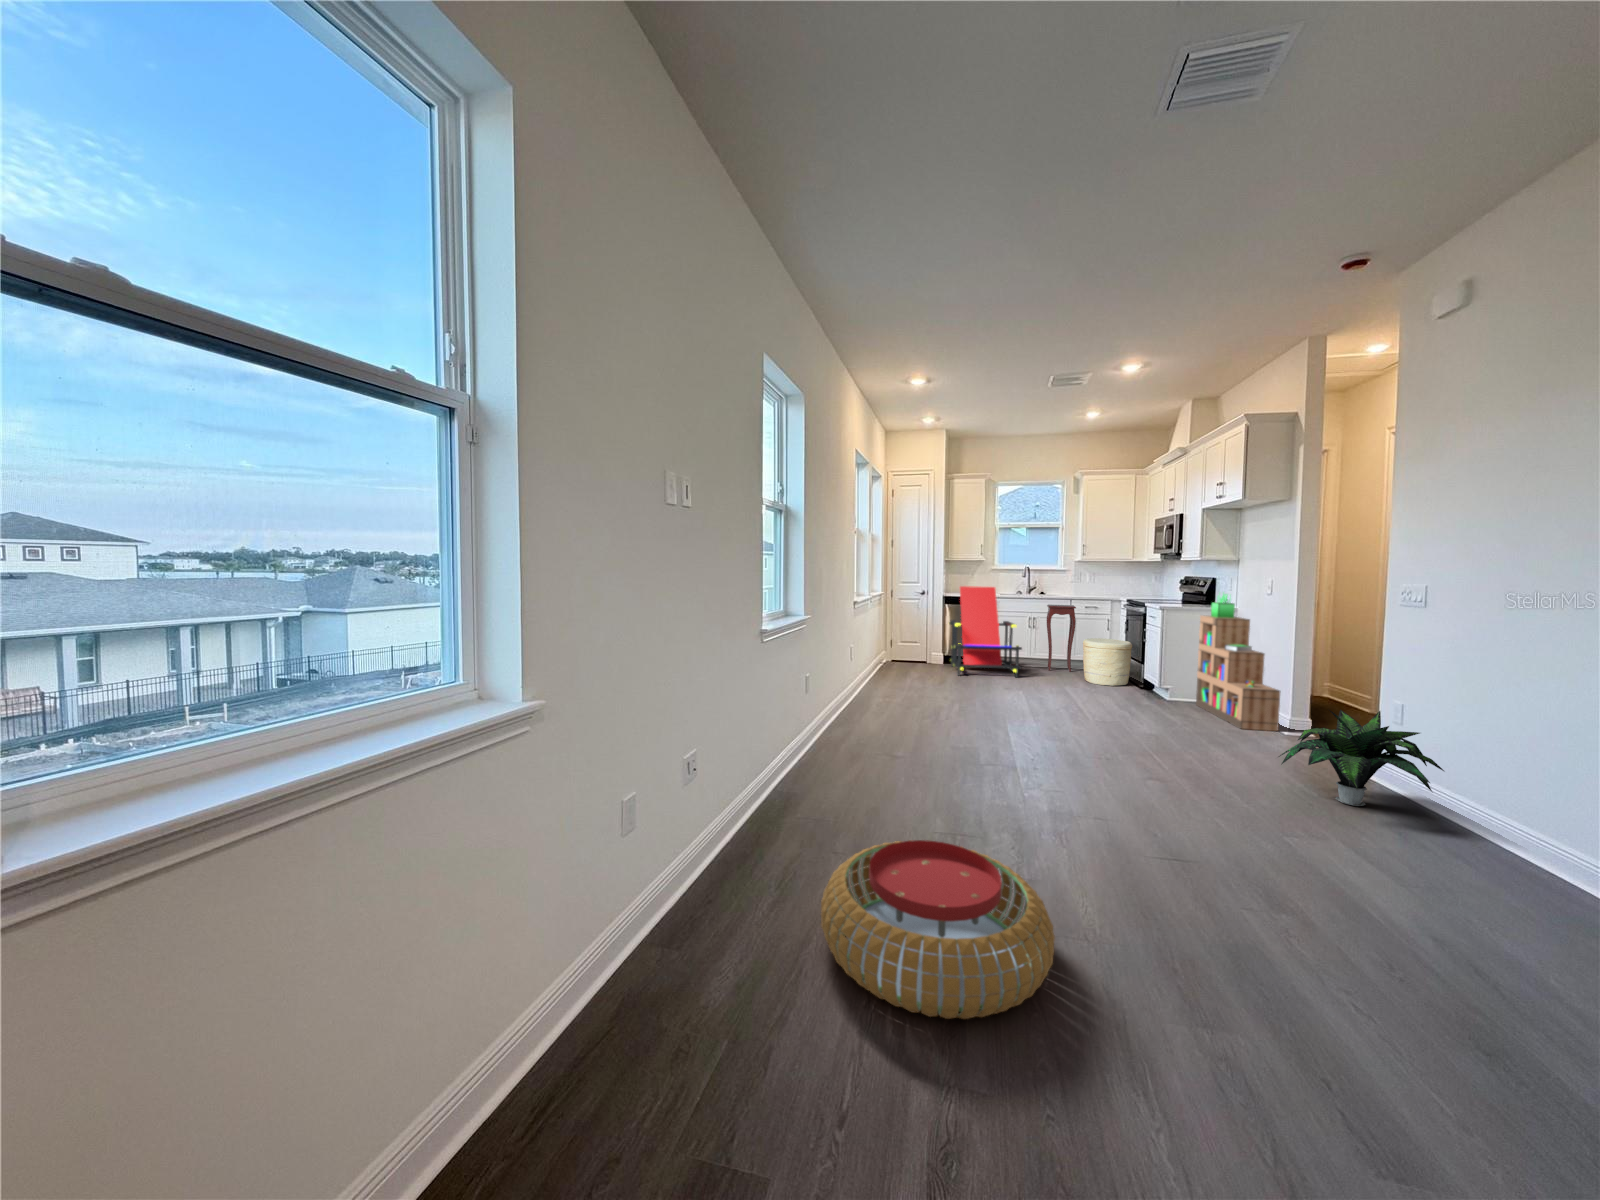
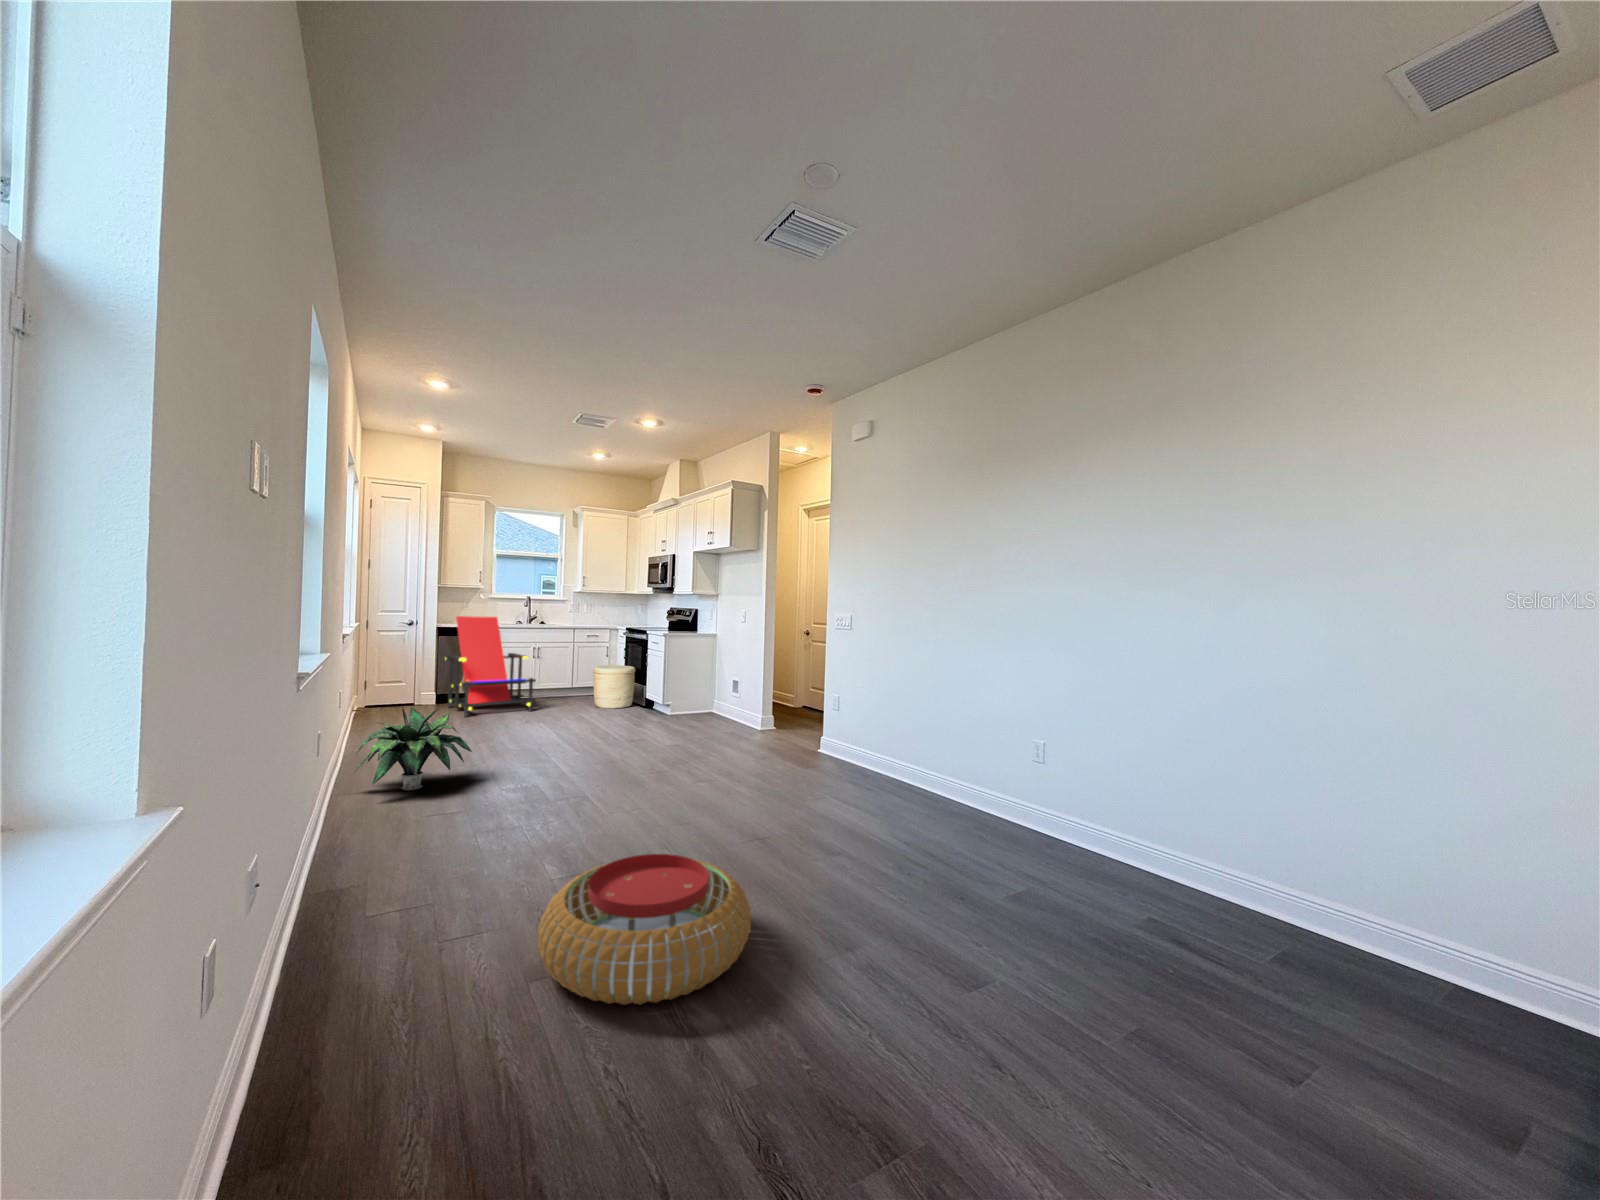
bookshelf: present [1196,595,1280,731] -> none [691,621,752,728]
side table: present [1047,605,1076,672] -> none [551,634,582,701]
potted plant: present [1279,710,1444,806] -> present [353,707,472,790]

